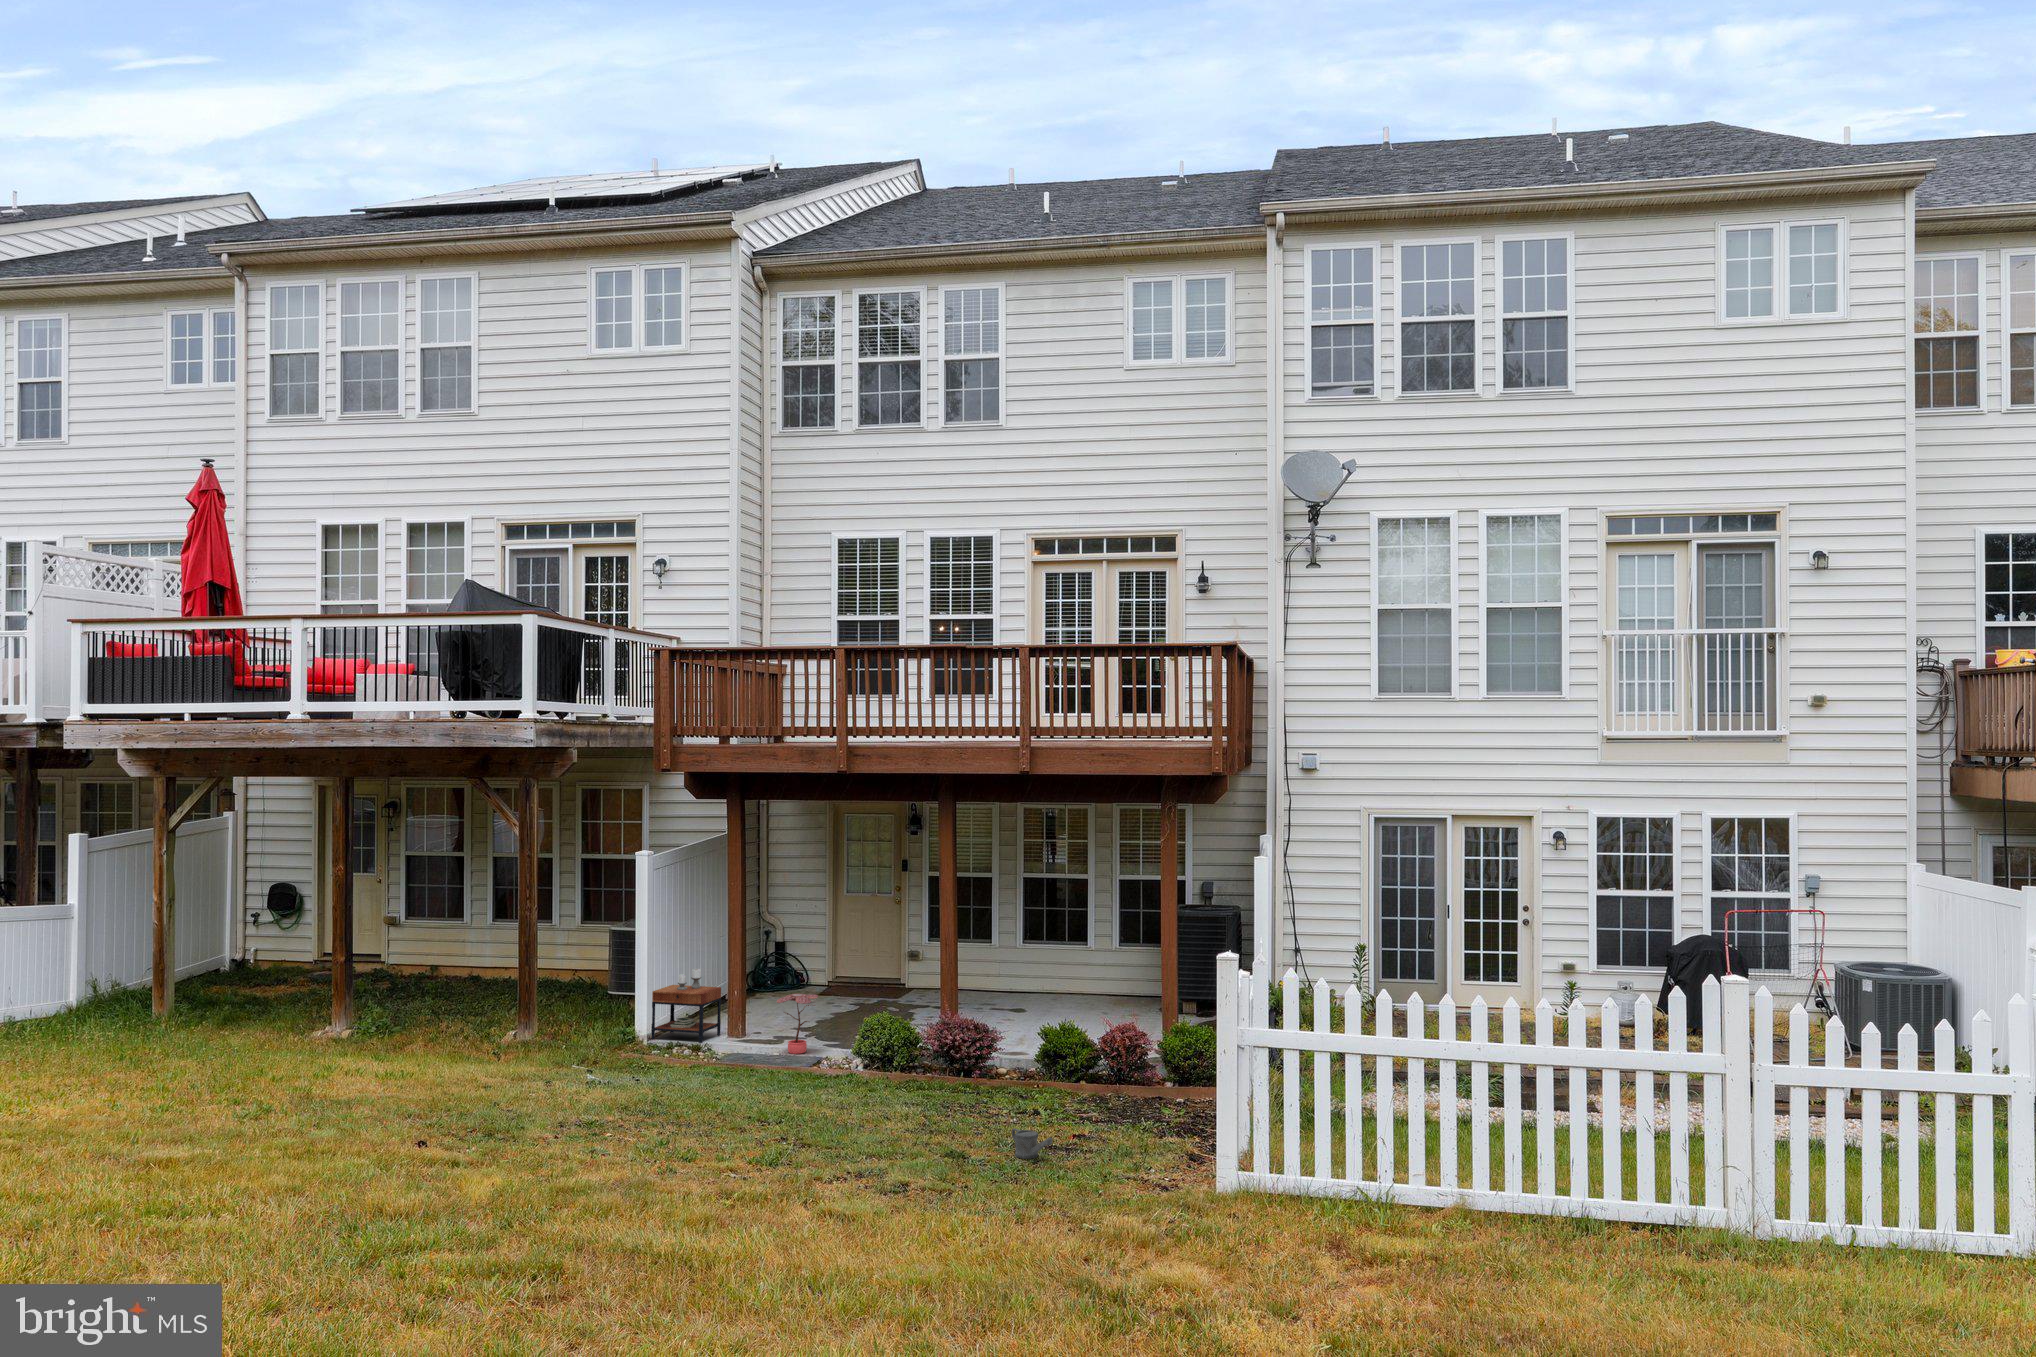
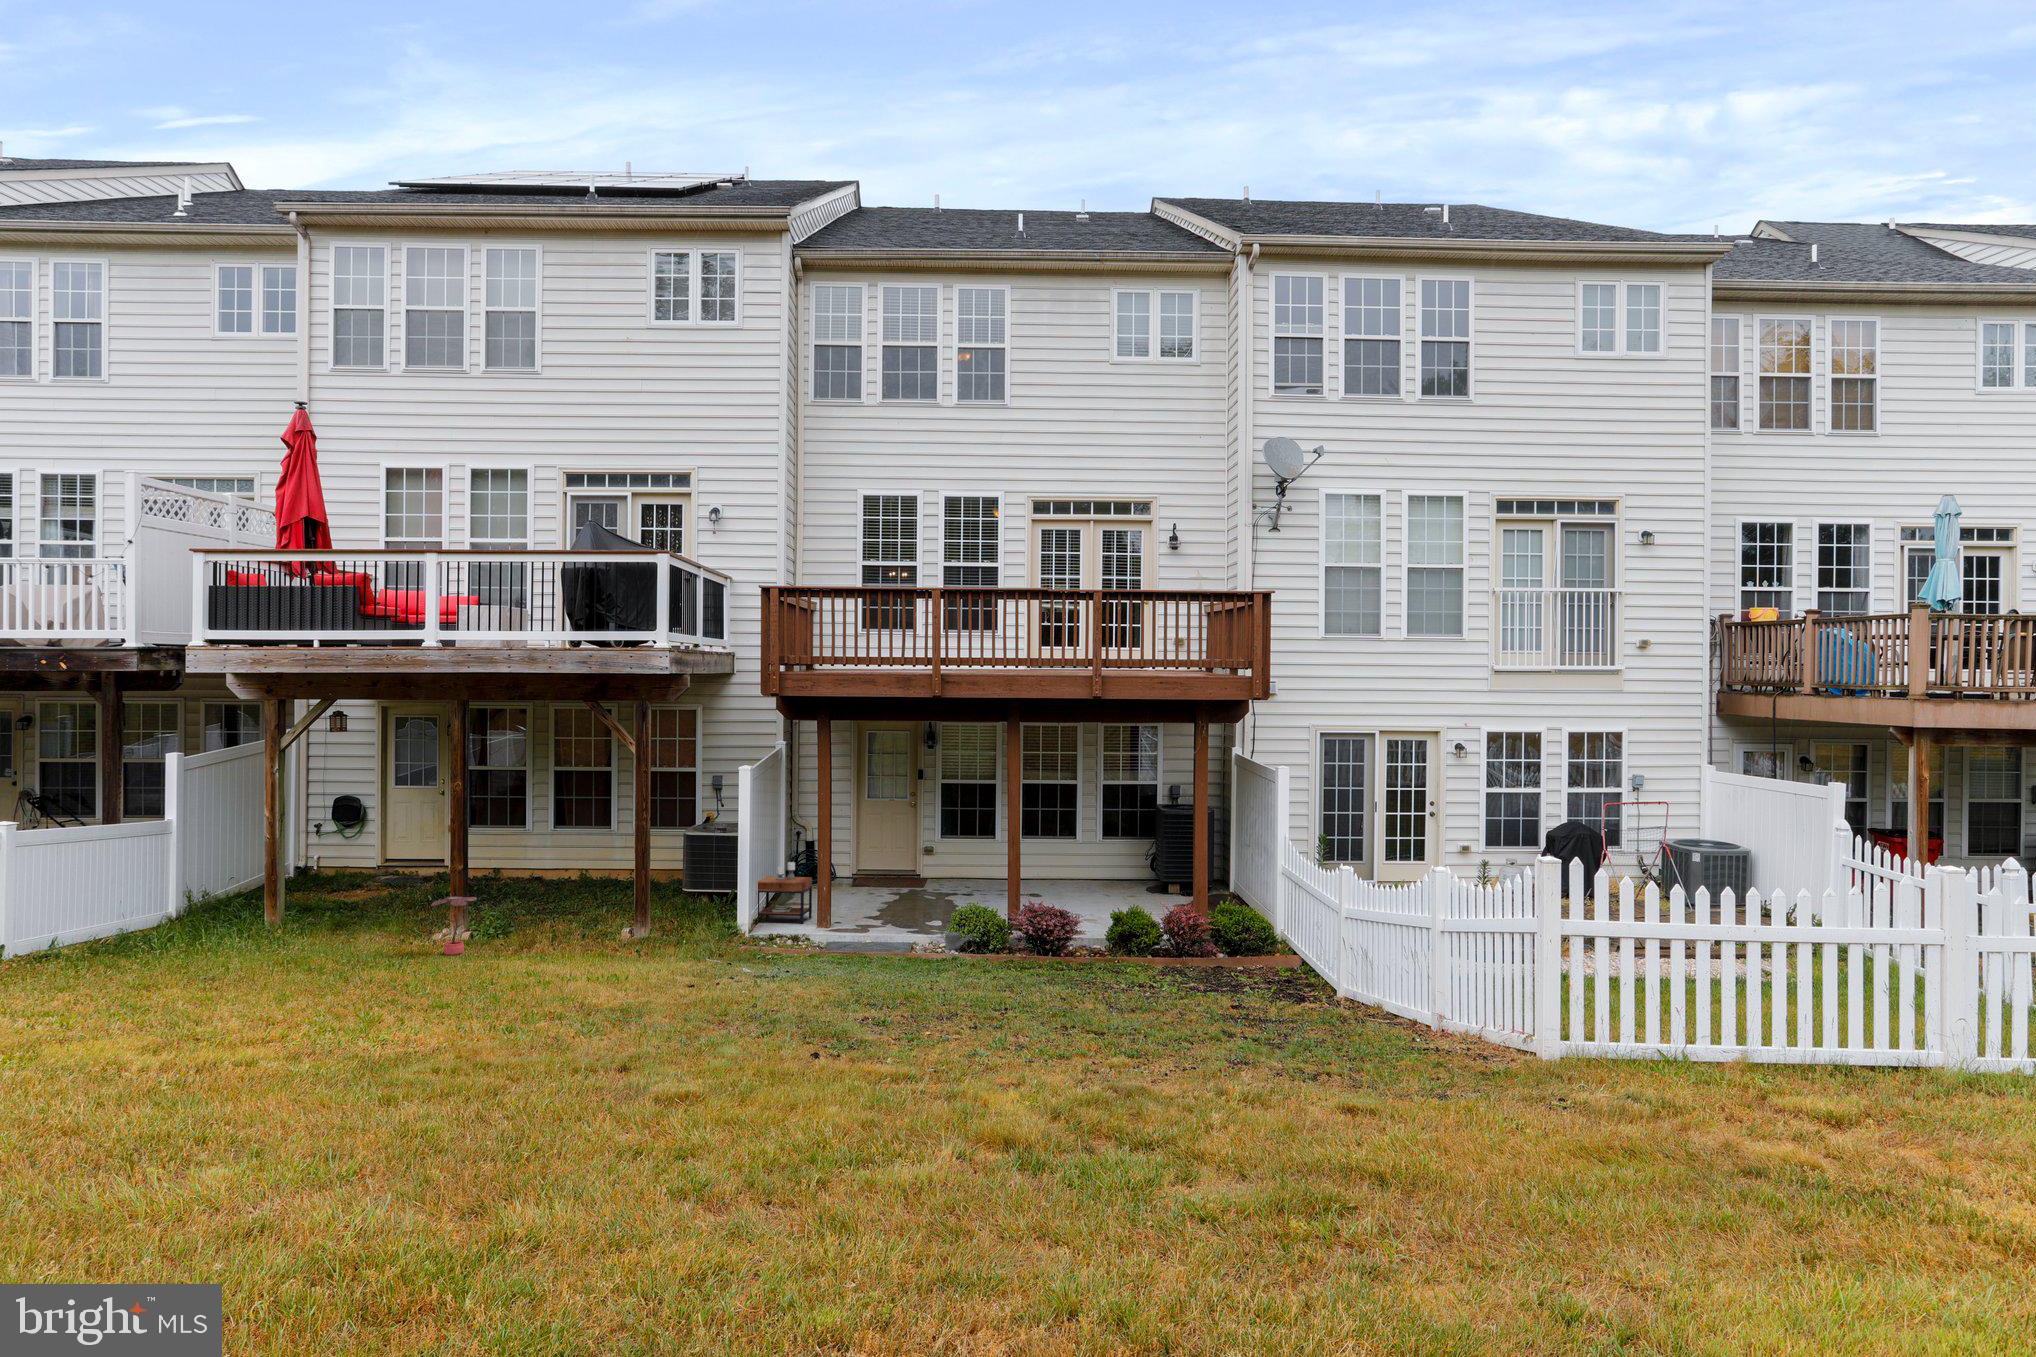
potted plant: present [777,994,818,1054] -> present [431,897,477,955]
watering can: present [1012,1128,1052,1159] -> present [941,932,972,950]

